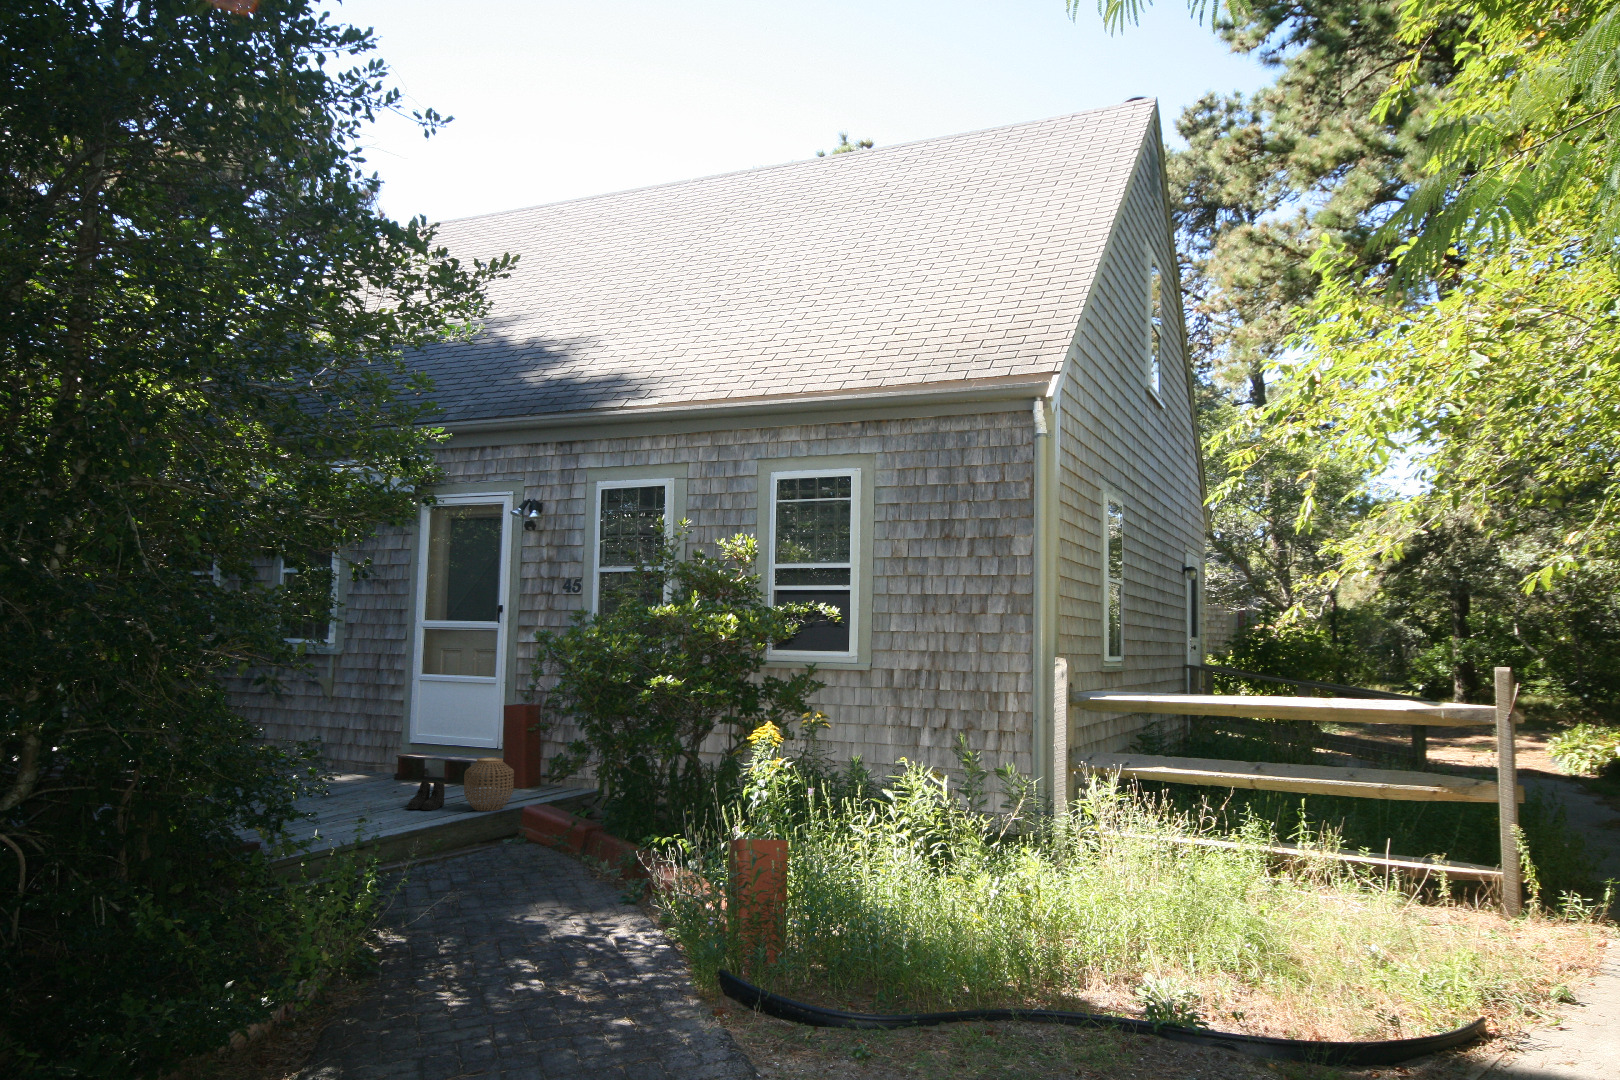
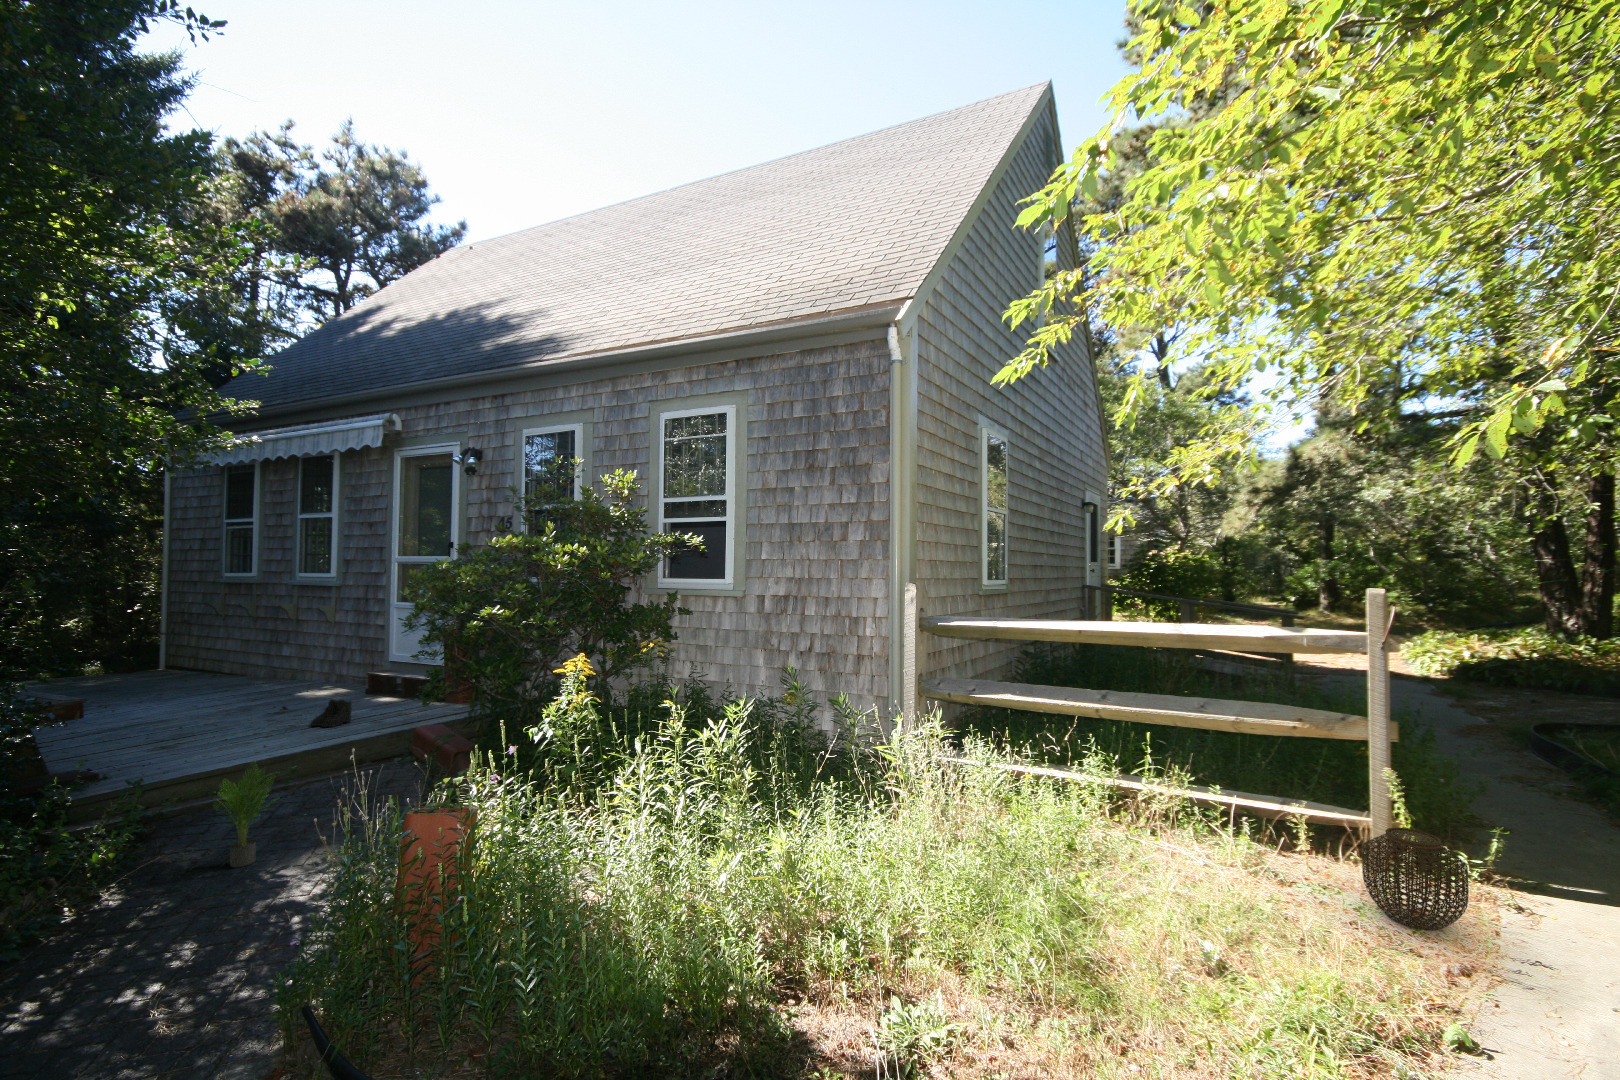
woven basket: present [464,757,514,811] -> present [1362,828,1469,930]
potted plant: none [459,820,521,920] -> present [218,761,272,867]

